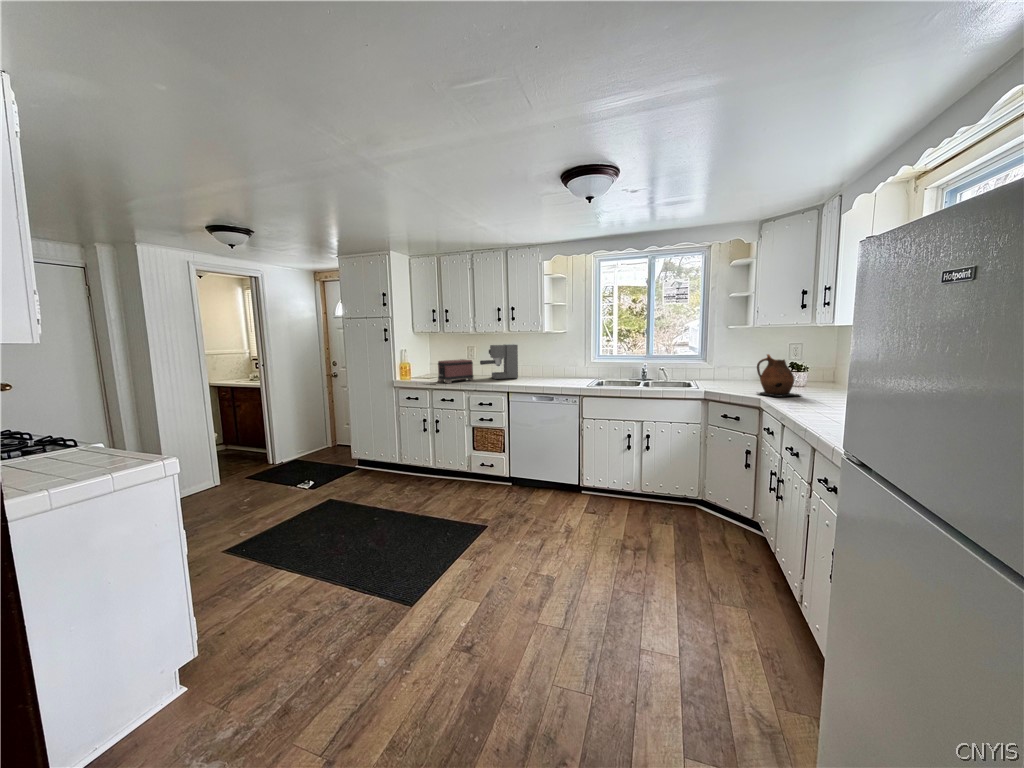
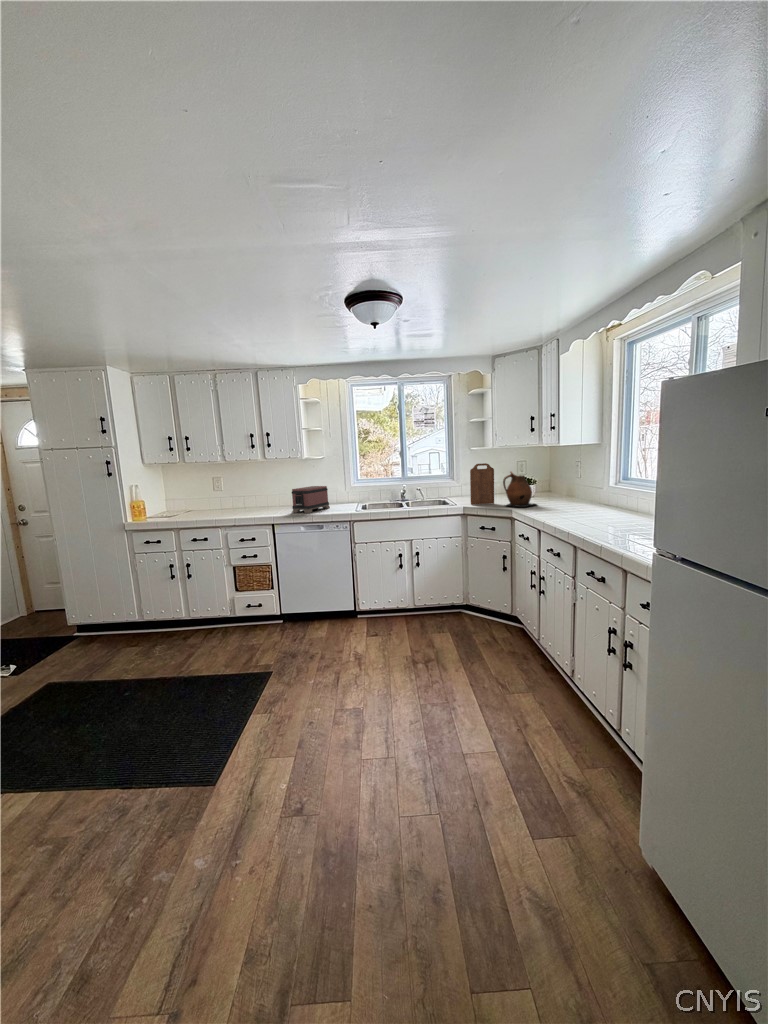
coffee maker: present [480,344,518,379] -> none [233,473,278,512]
cutting board: none [716,344,749,390] -> present [470,463,494,505]
toaster: present [438,359,474,383] -> present [292,486,330,513]

